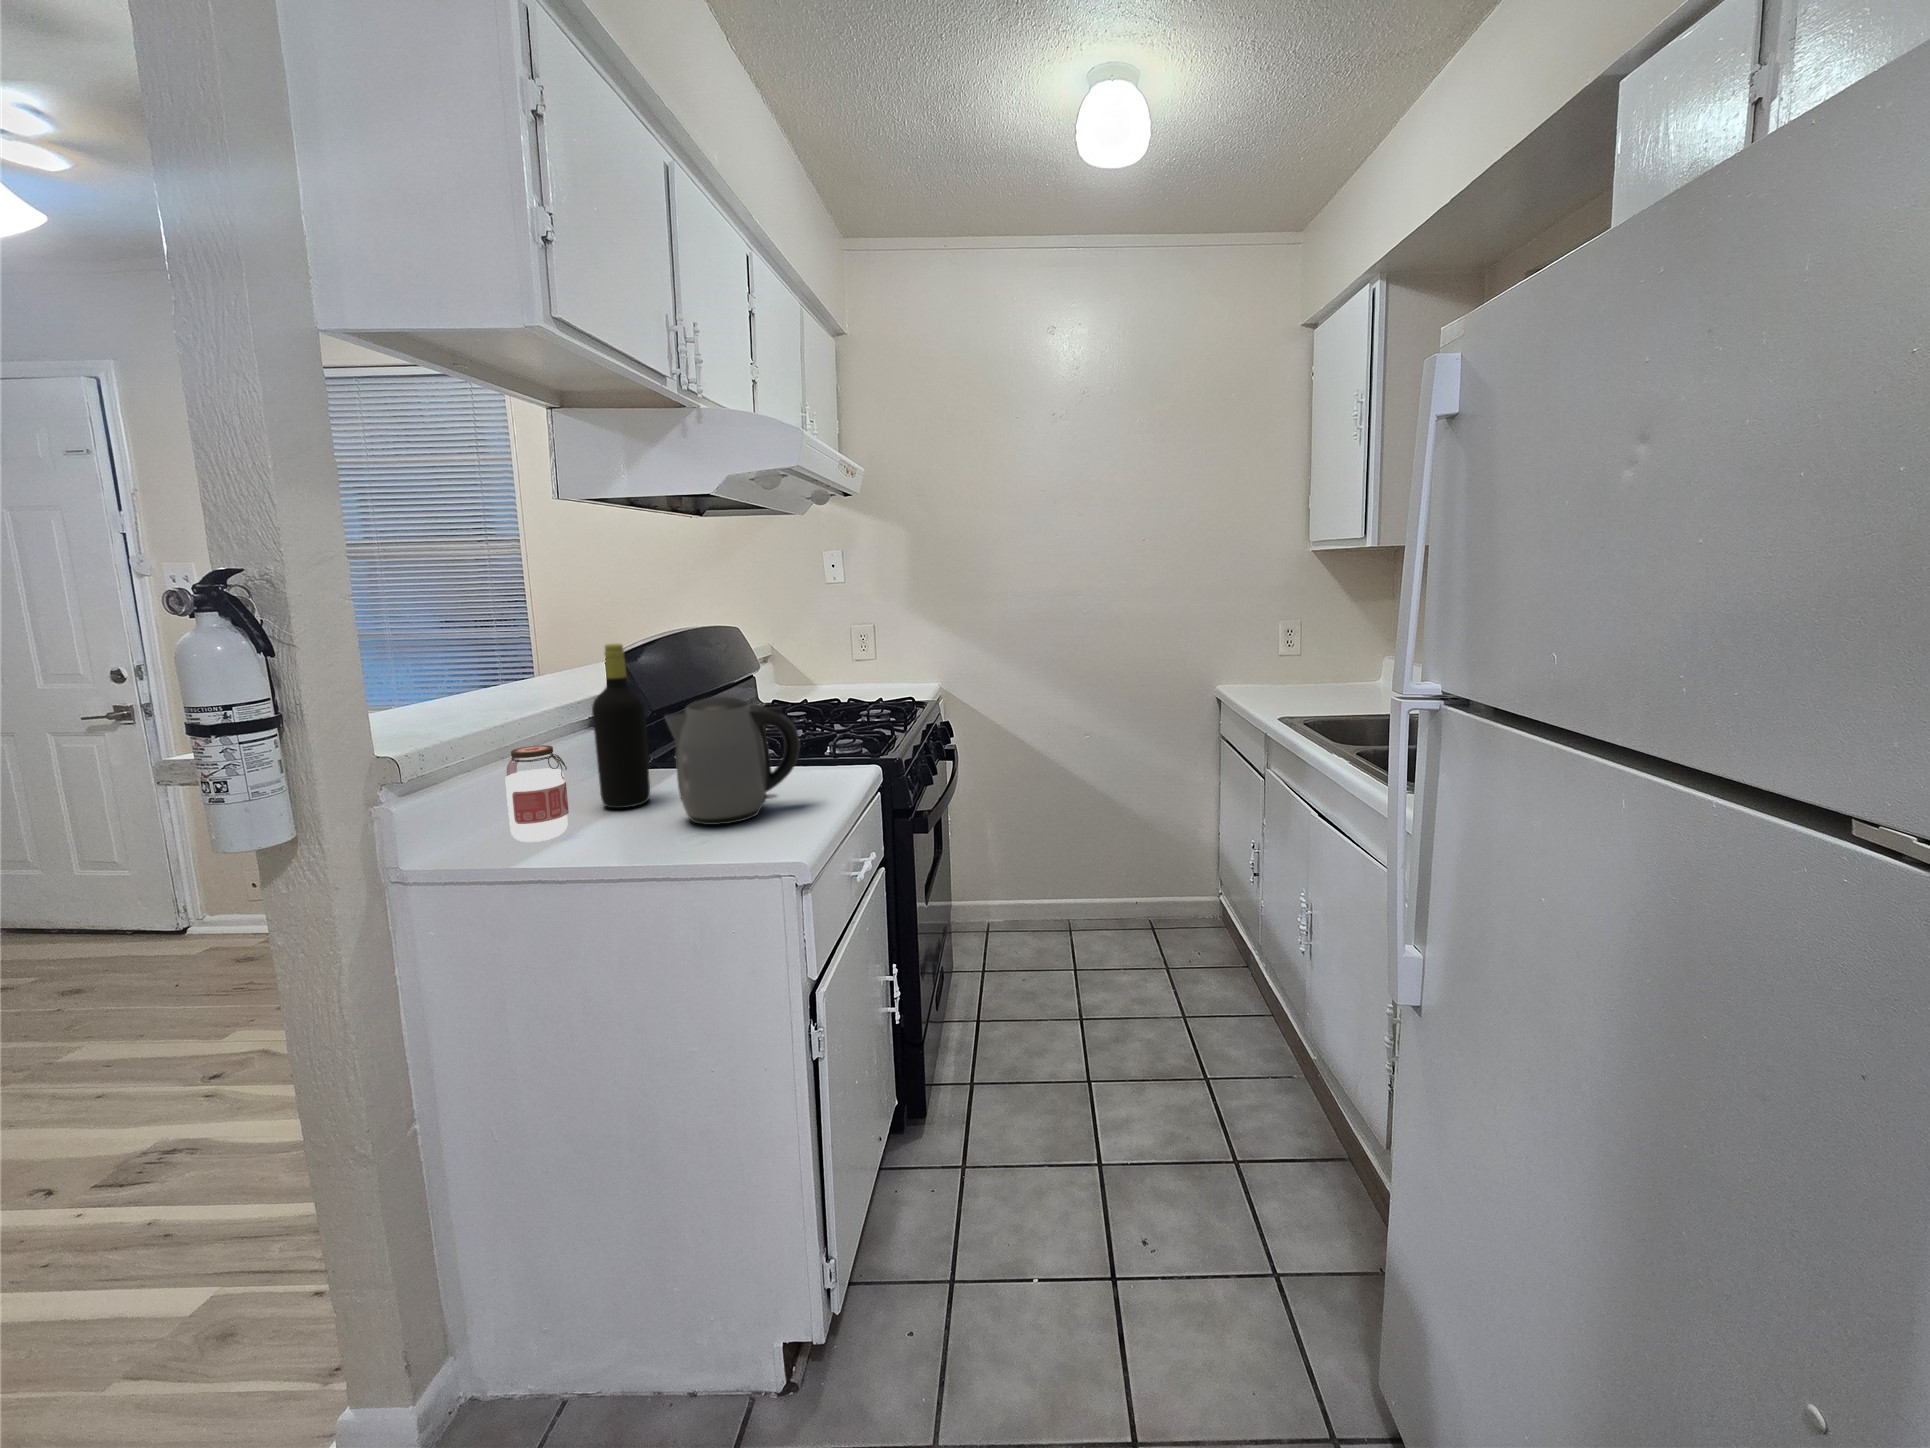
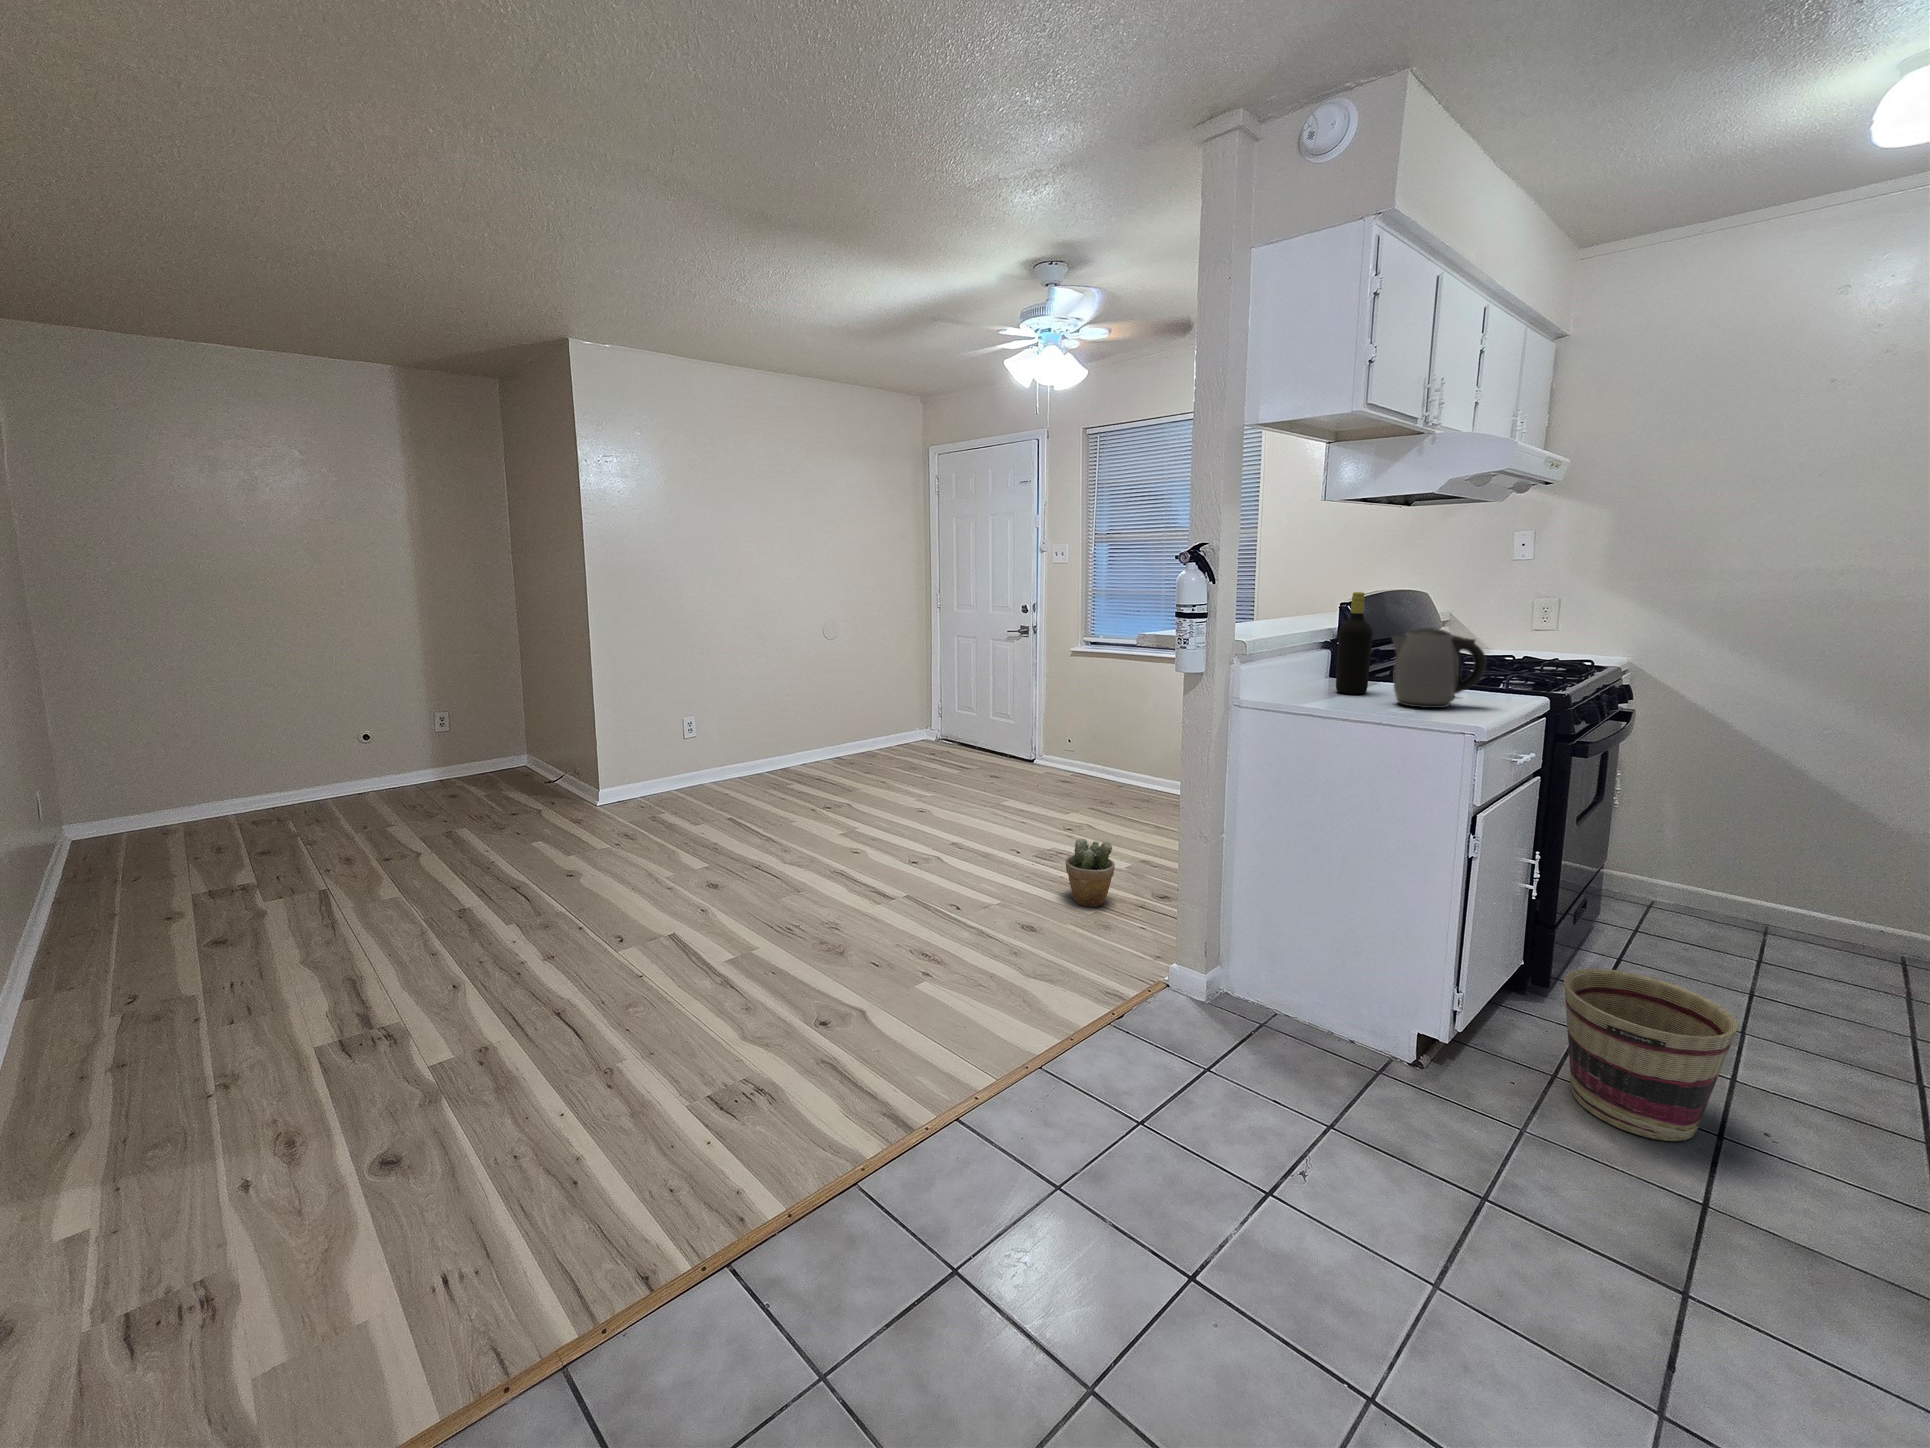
jar: present [505,745,569,842] -> none [1290,647,1326,700]
basket: none [946,1101,1112,1347] -> present [1564,969,1738,1141]
potted plant: none [100,1167,243,1321] -> present [1065,839,1115,907]

